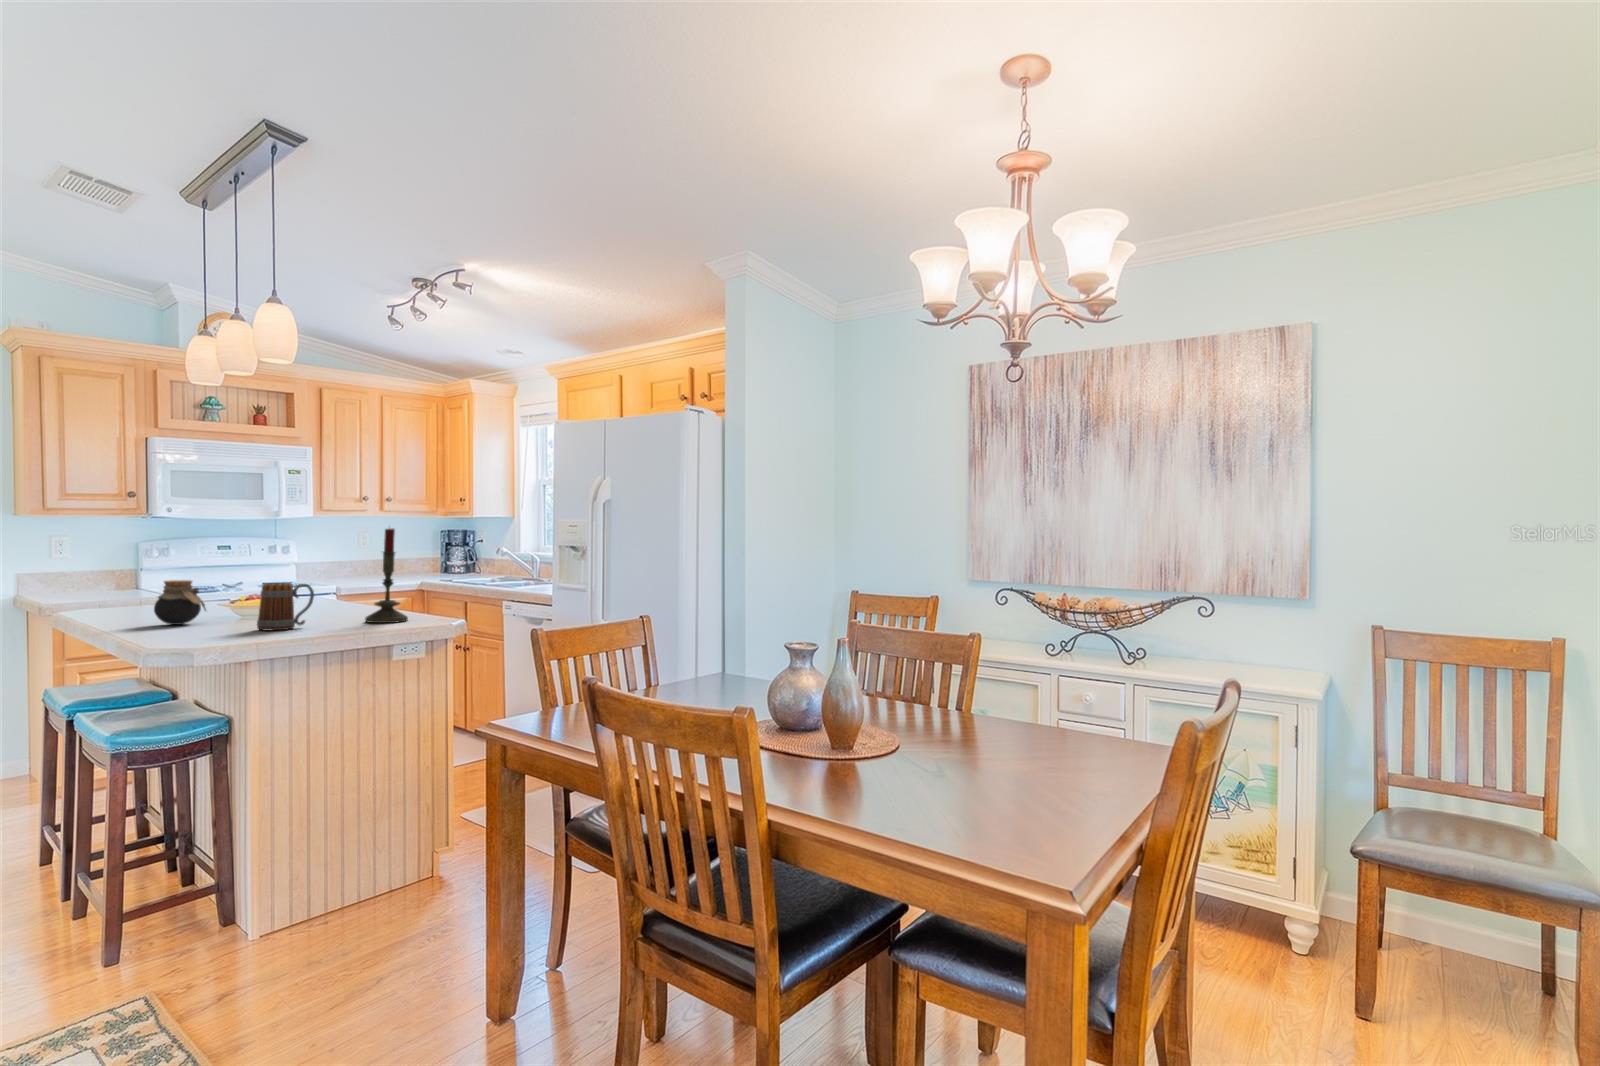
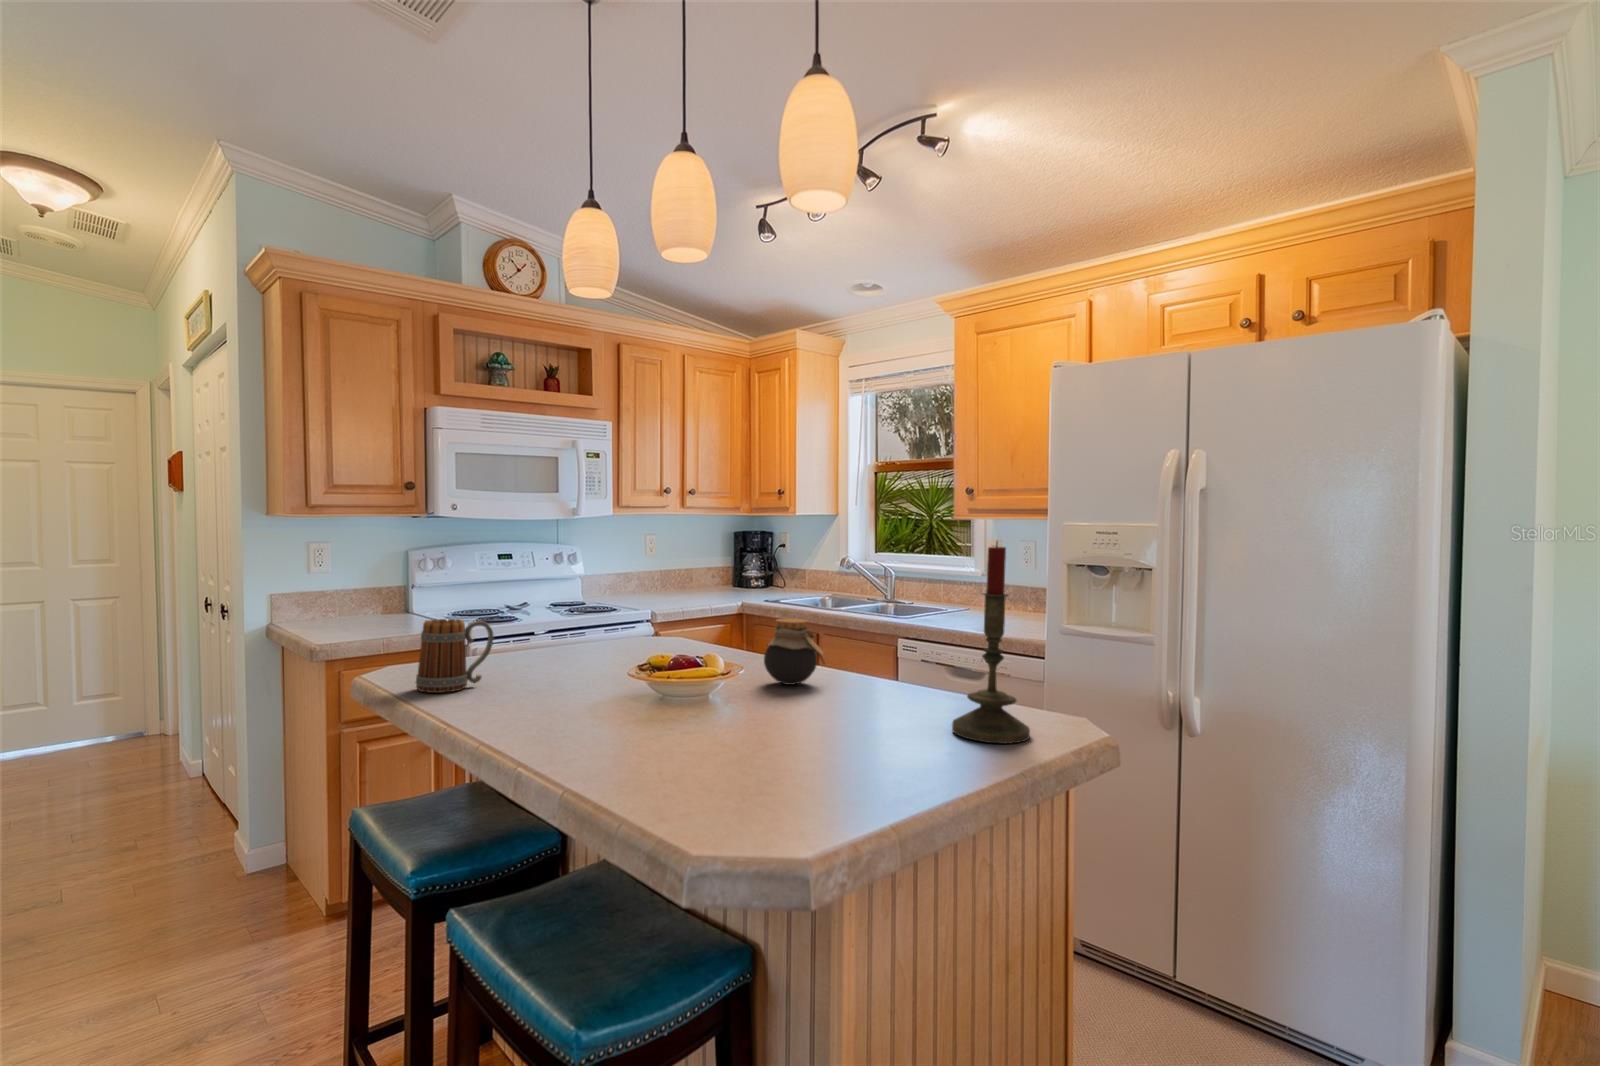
jar: present [154,580,206,625] -> present [764,619,825,685]
mug: present [257,583,314,631] -> present [416,619,494,693]

